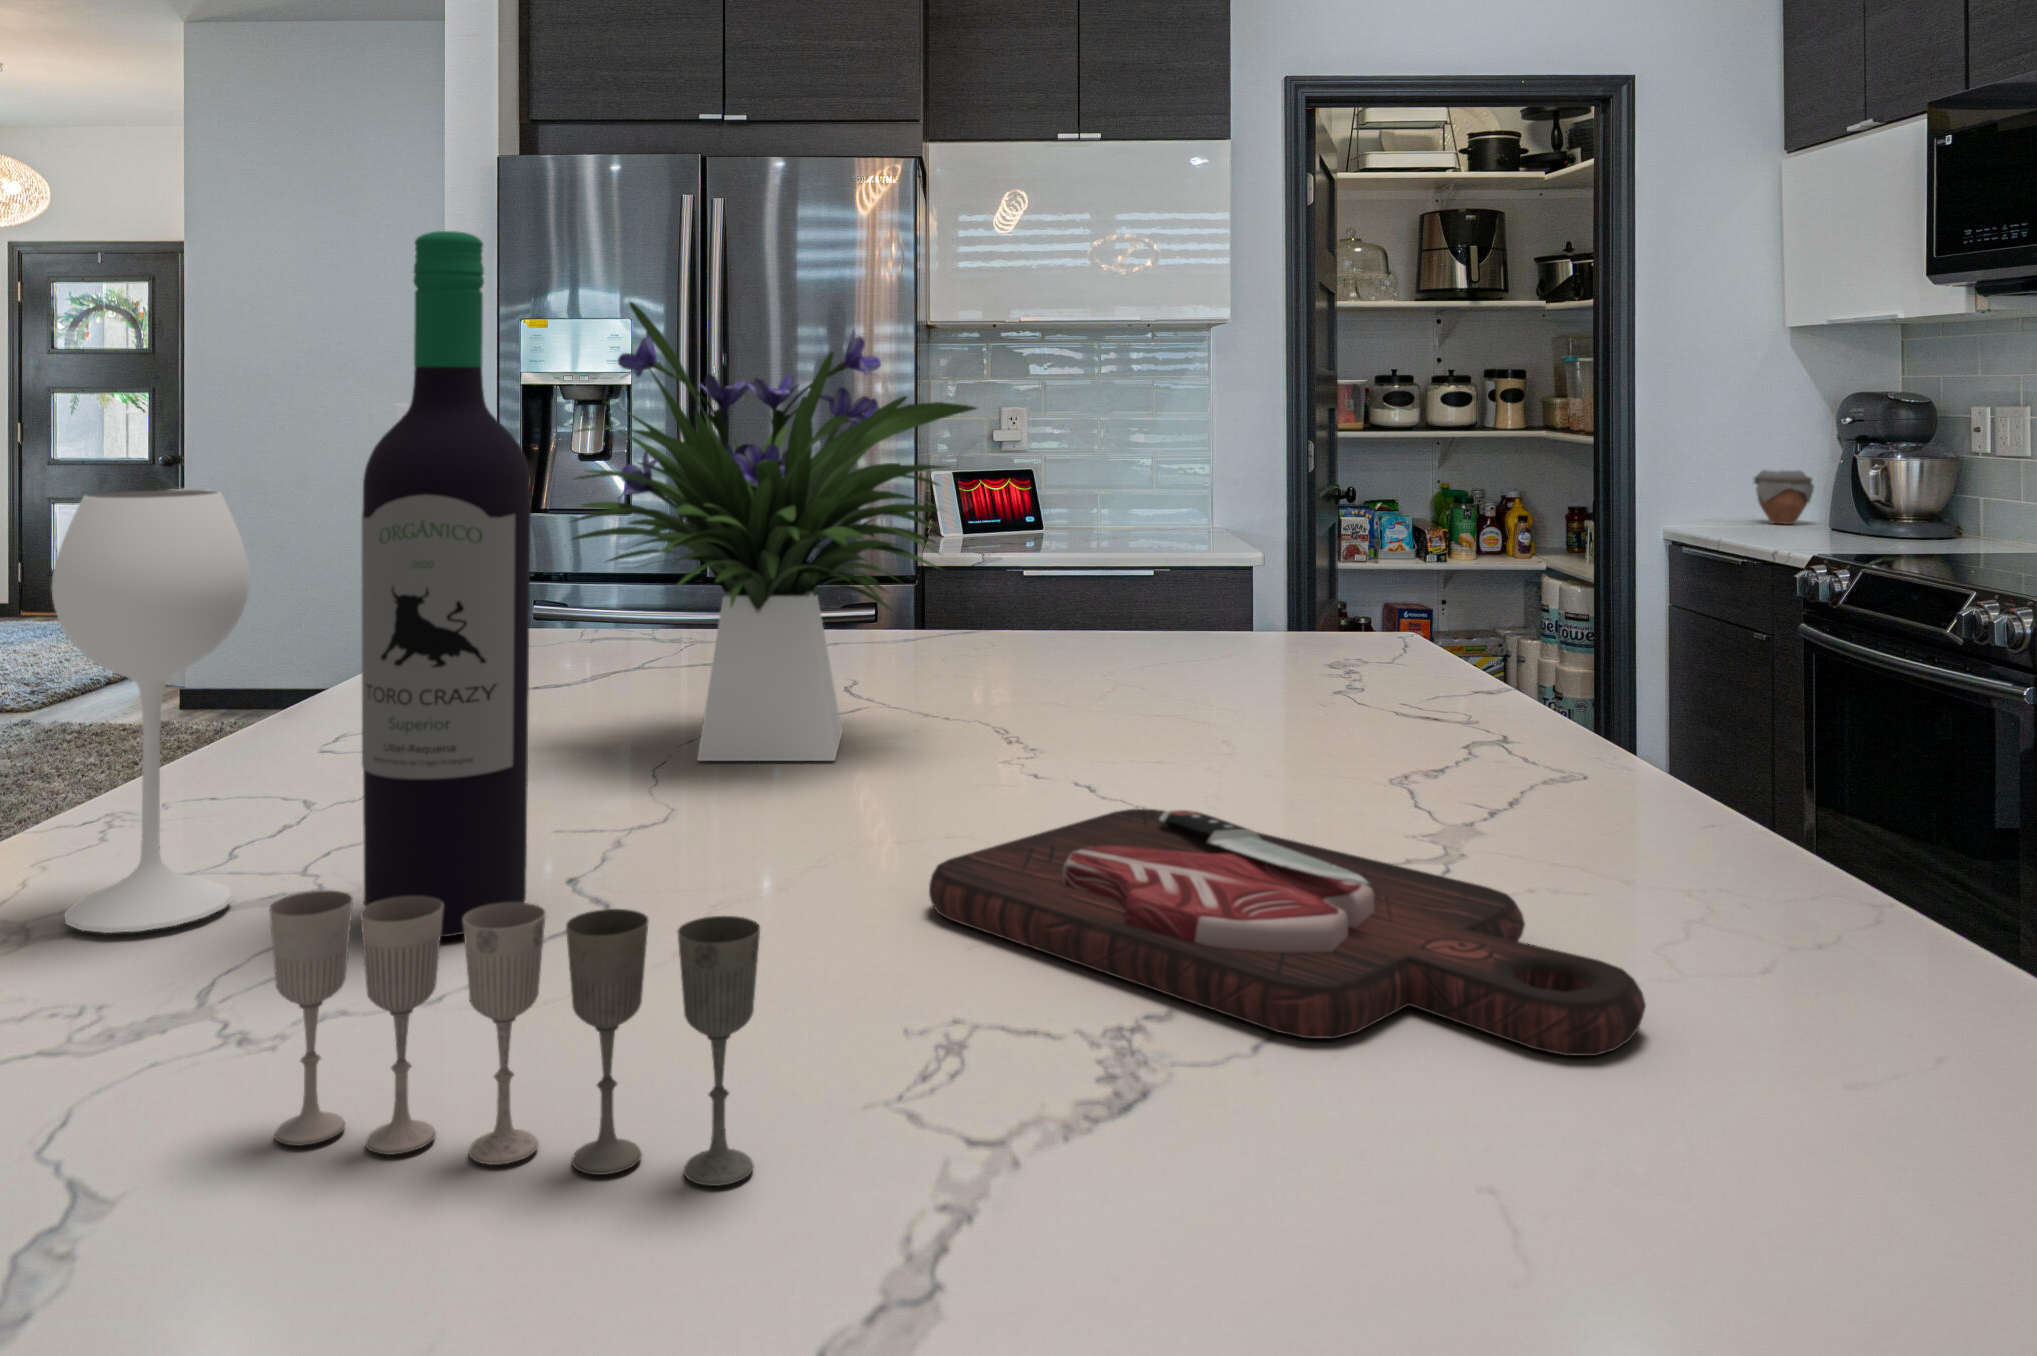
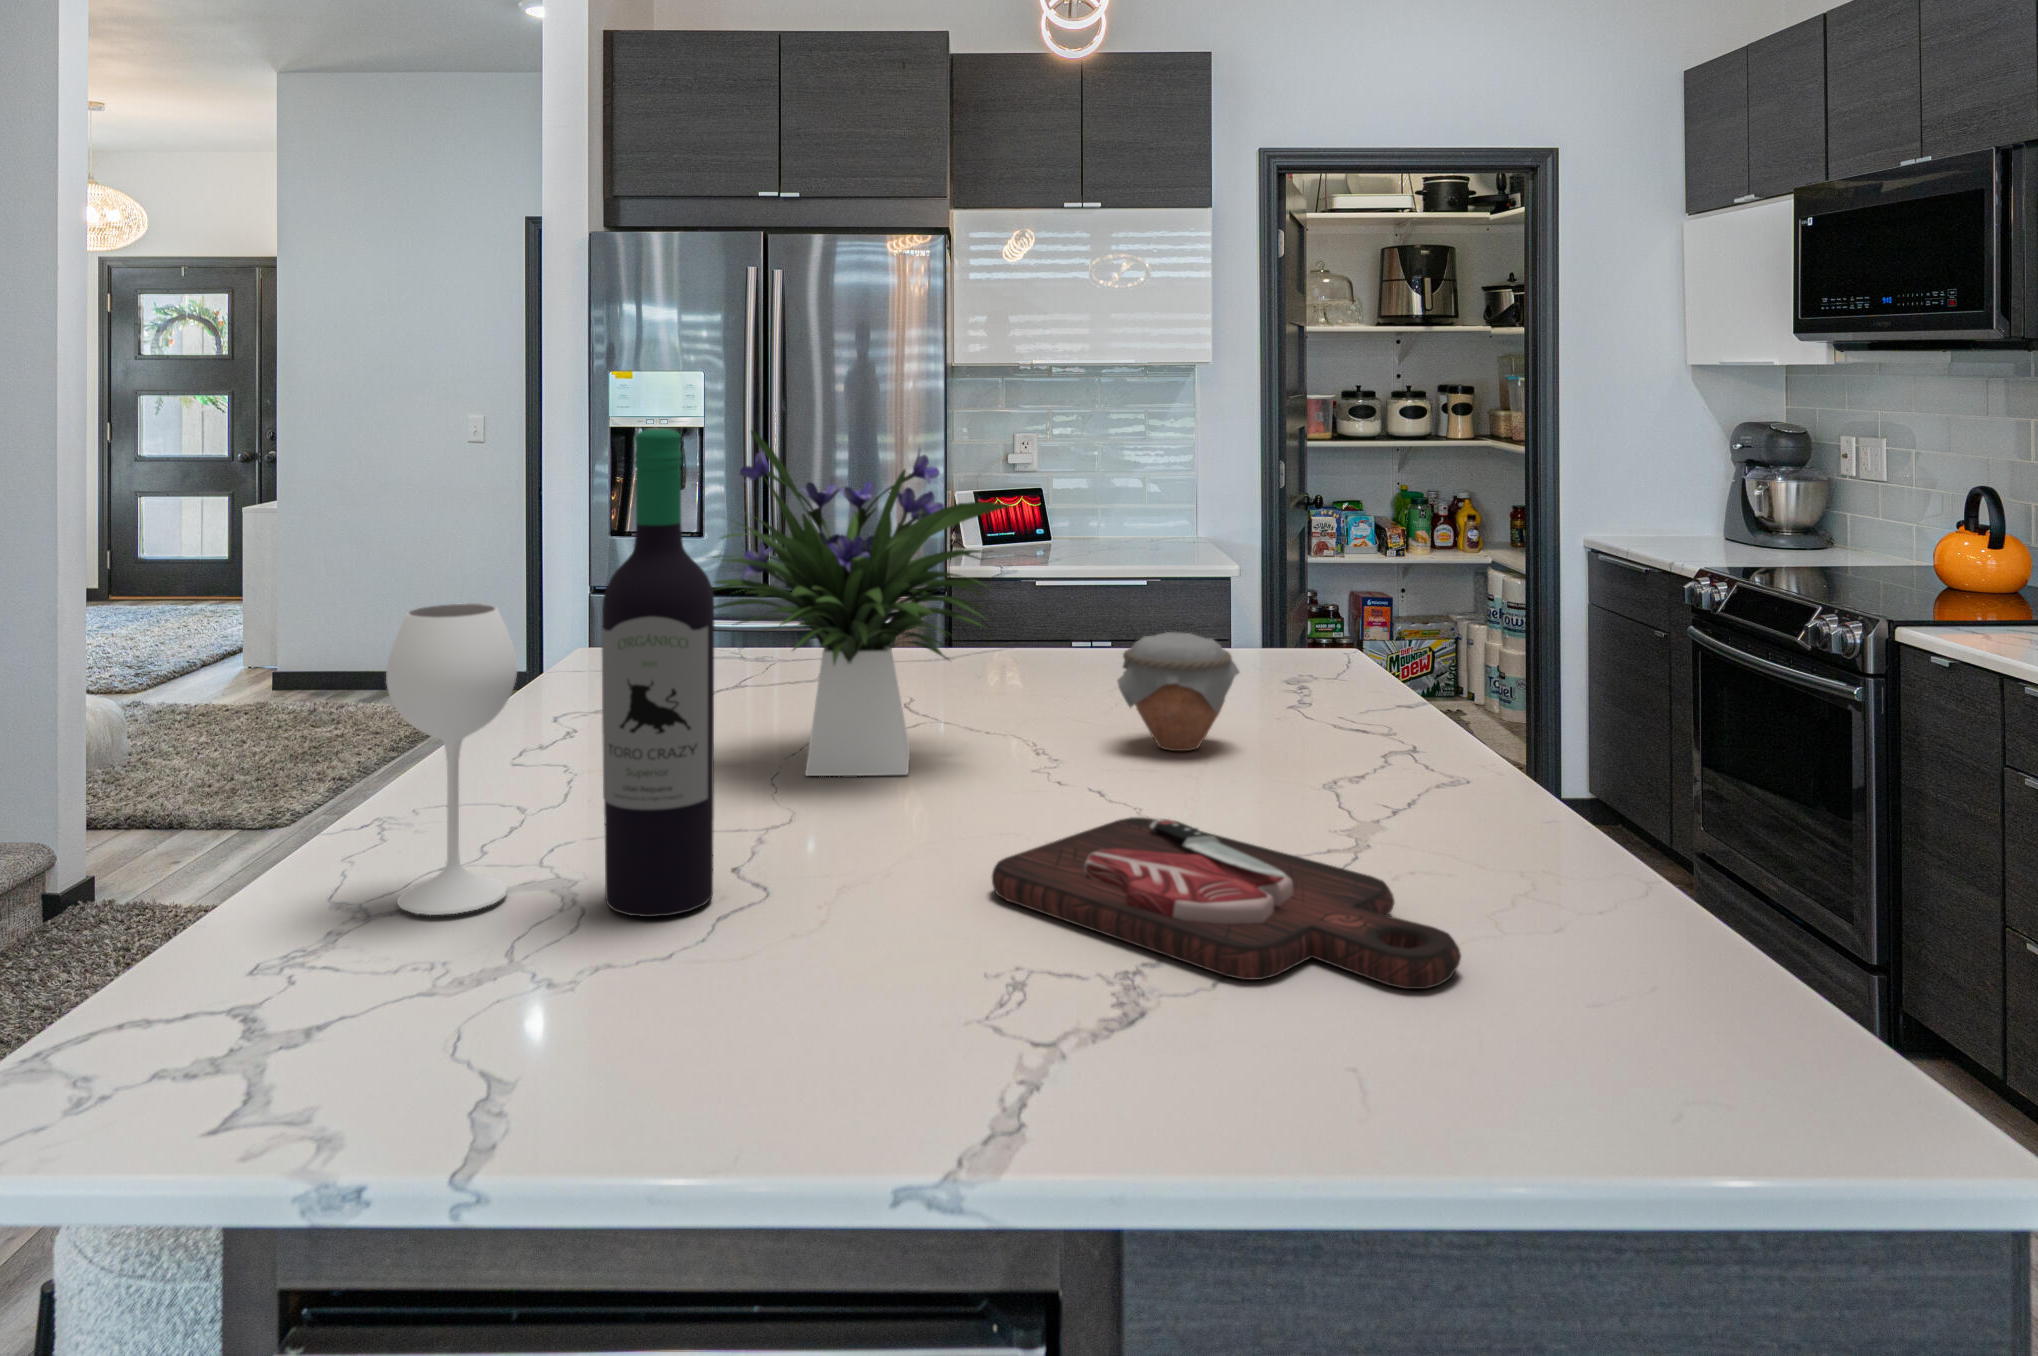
jar: present [1753,469,1814,524] -> present [1117,632,1239,751]
wine glass: present [269,891,760,1186] -> none [600,894,907,1072]

